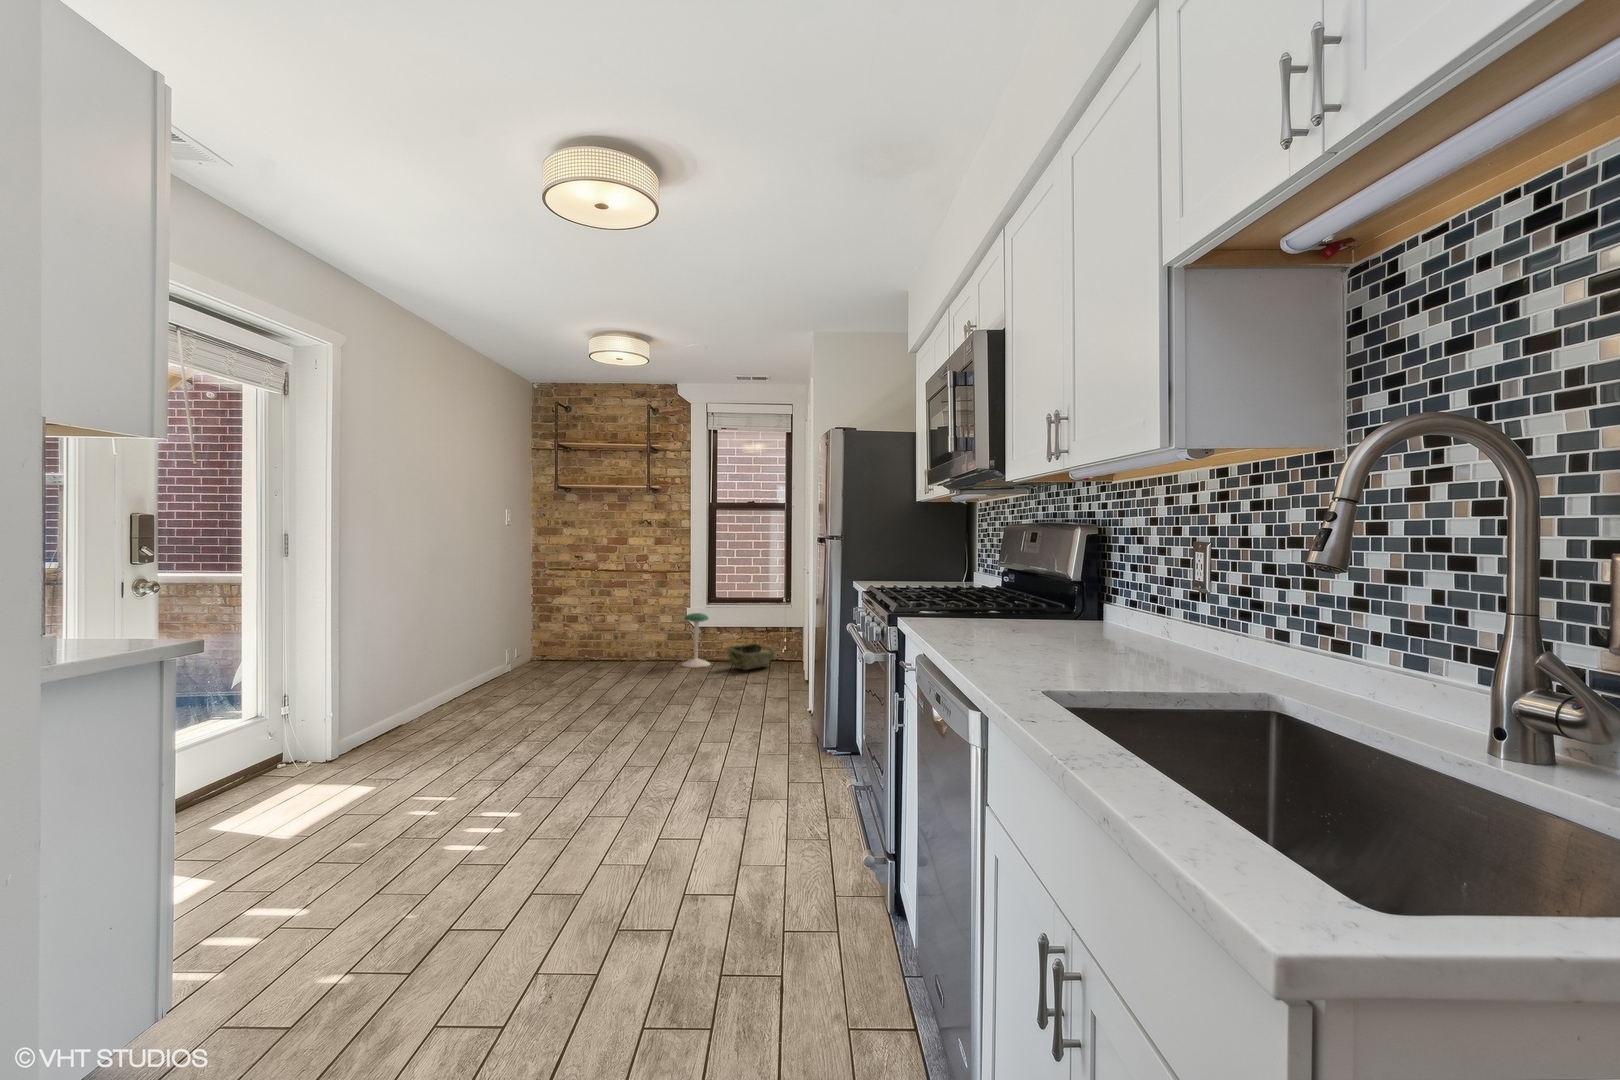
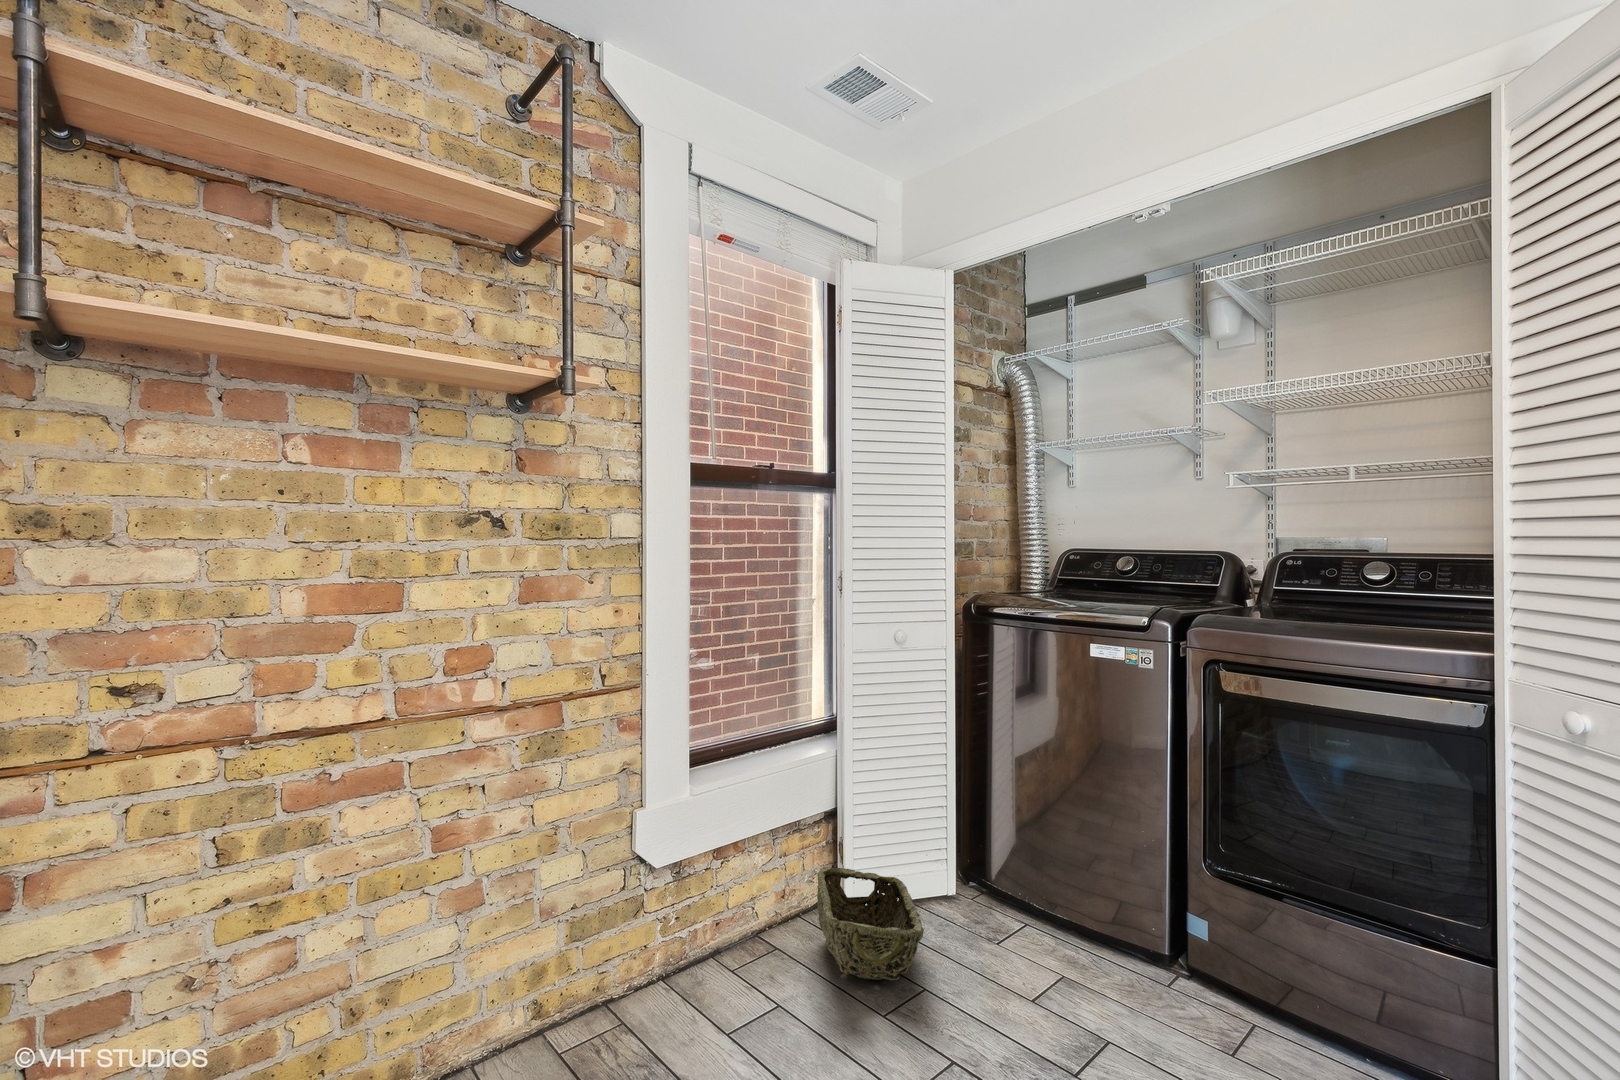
stool: present [682,613,710,668] -> none [648,823,748,1040]

